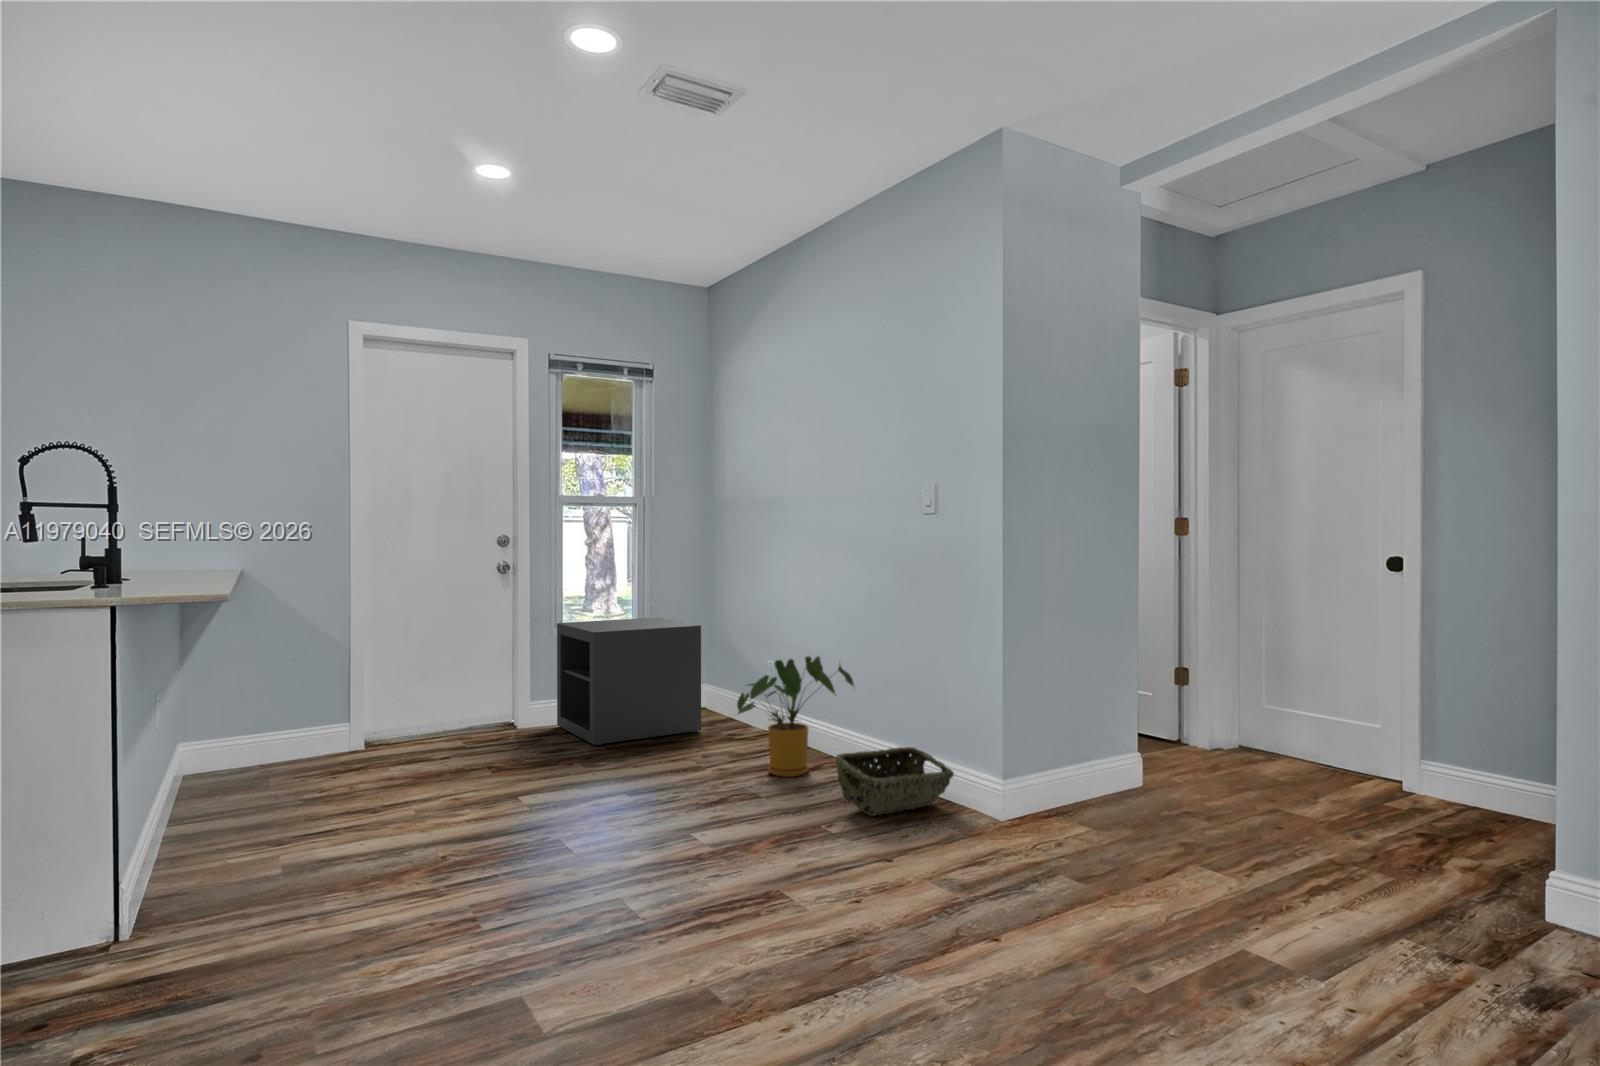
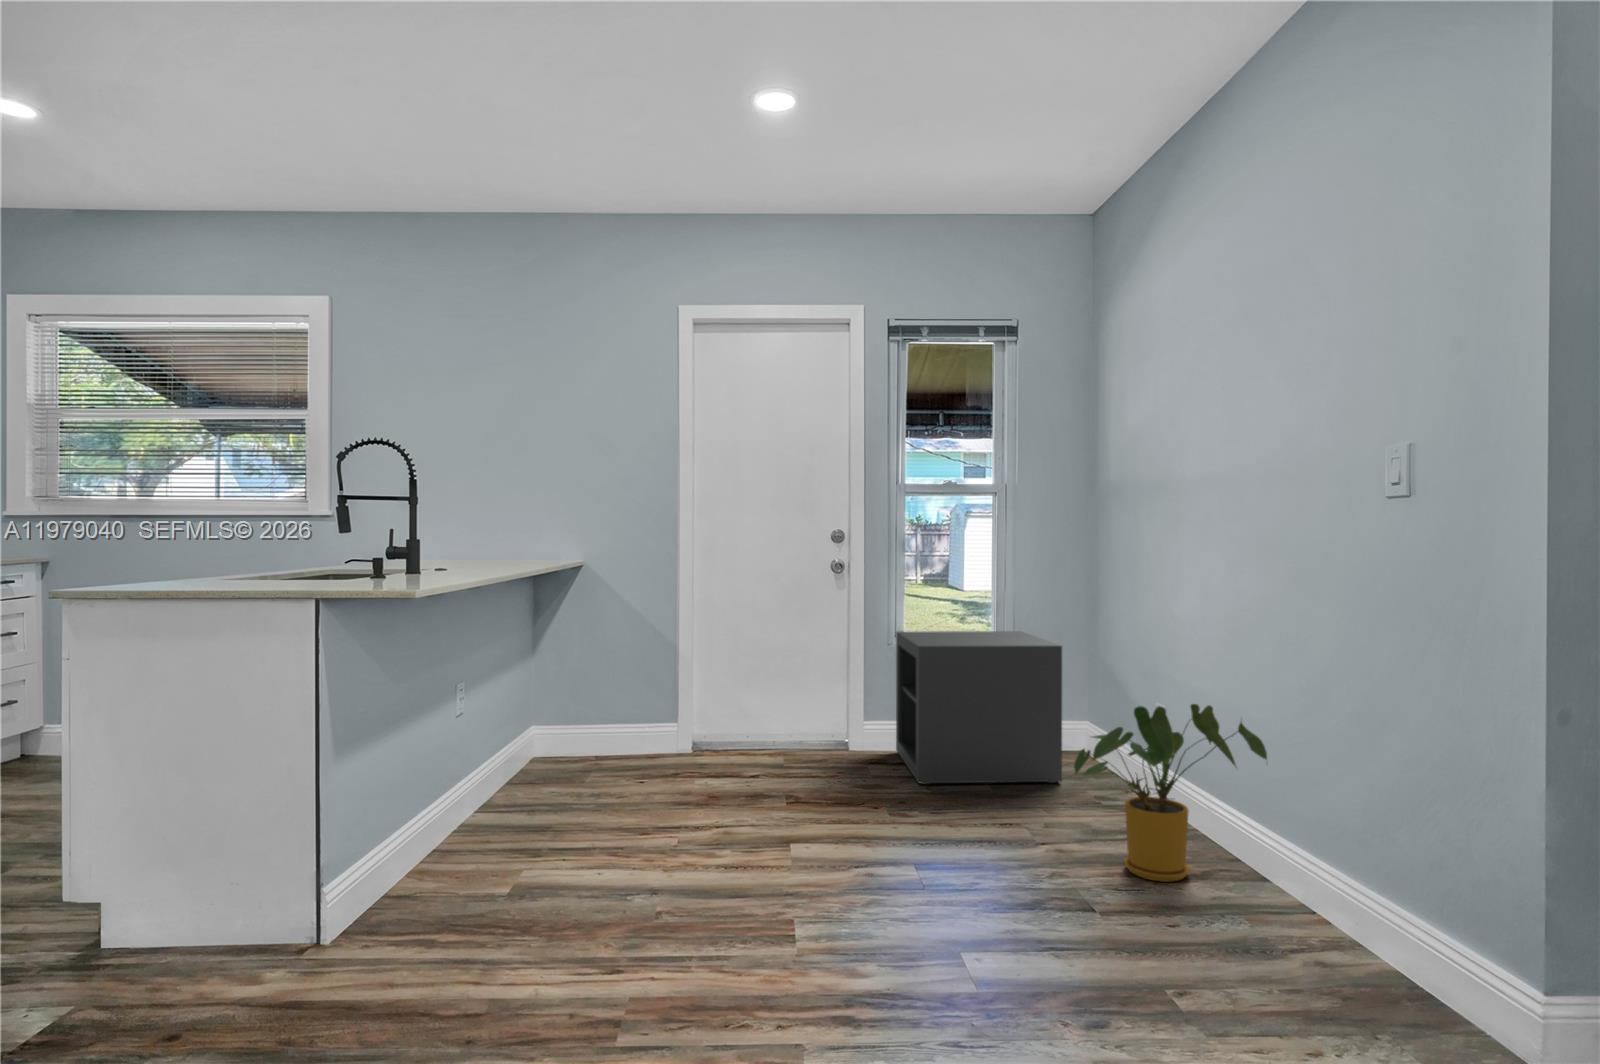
woven basket: present [836,747,954,816] -> none [1205,873,1441,997]

